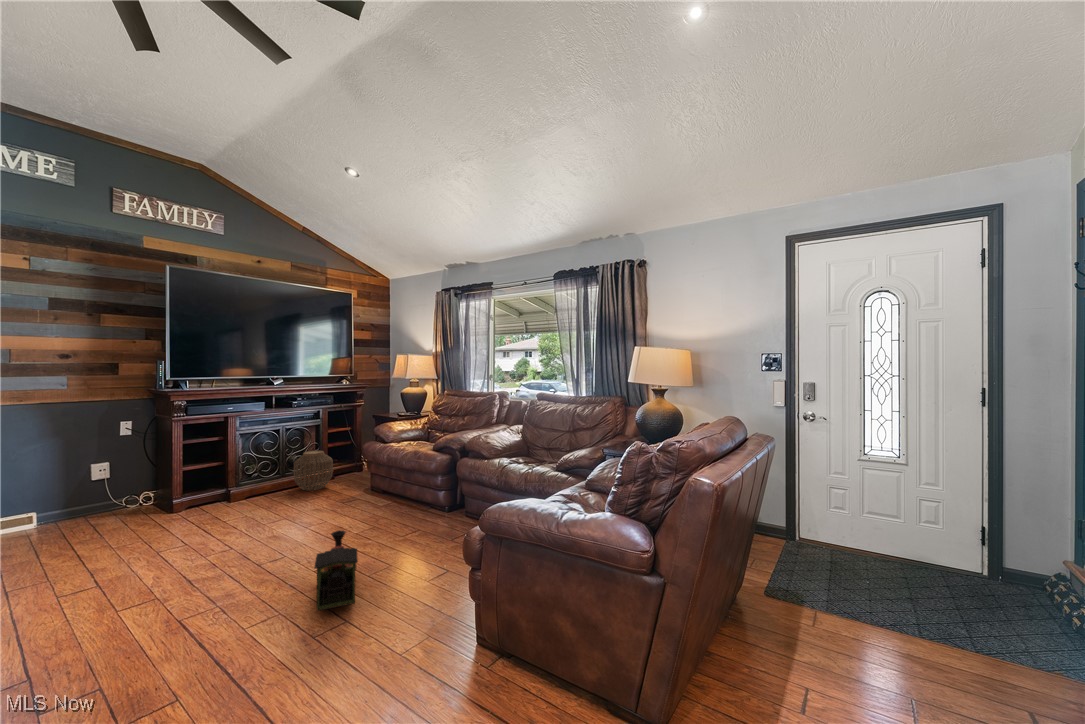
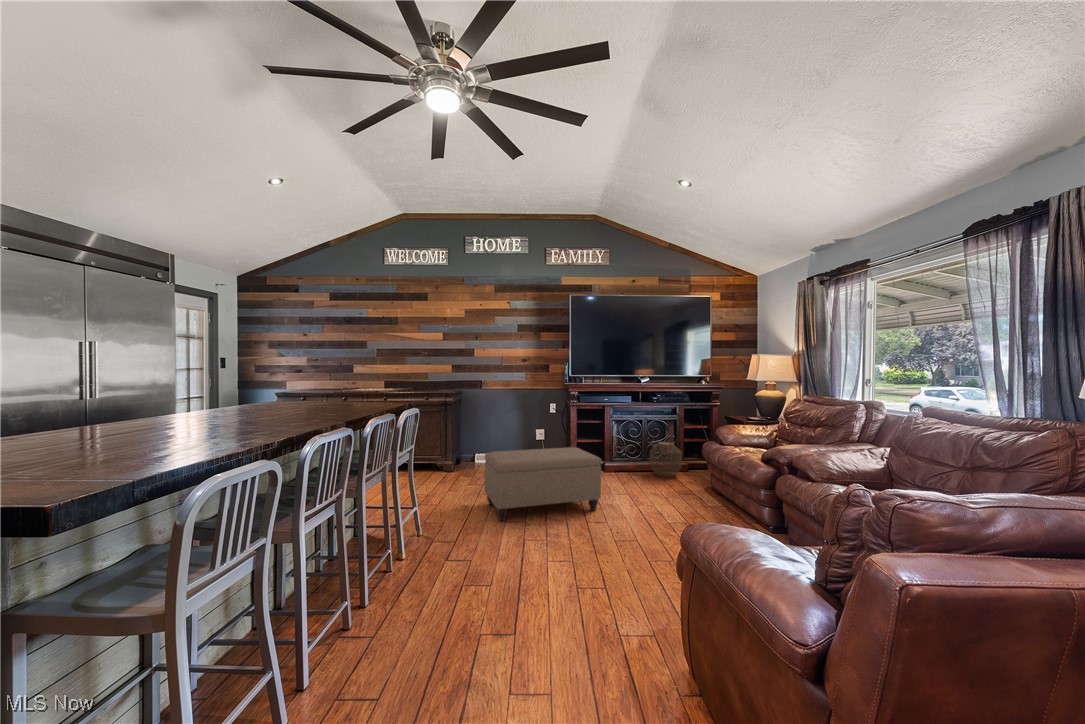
ottoman: none [34,477,269,618] -> present [485,447,602,521]
toy train: present [314,530,358,611] -> none [587,510,642,576]

